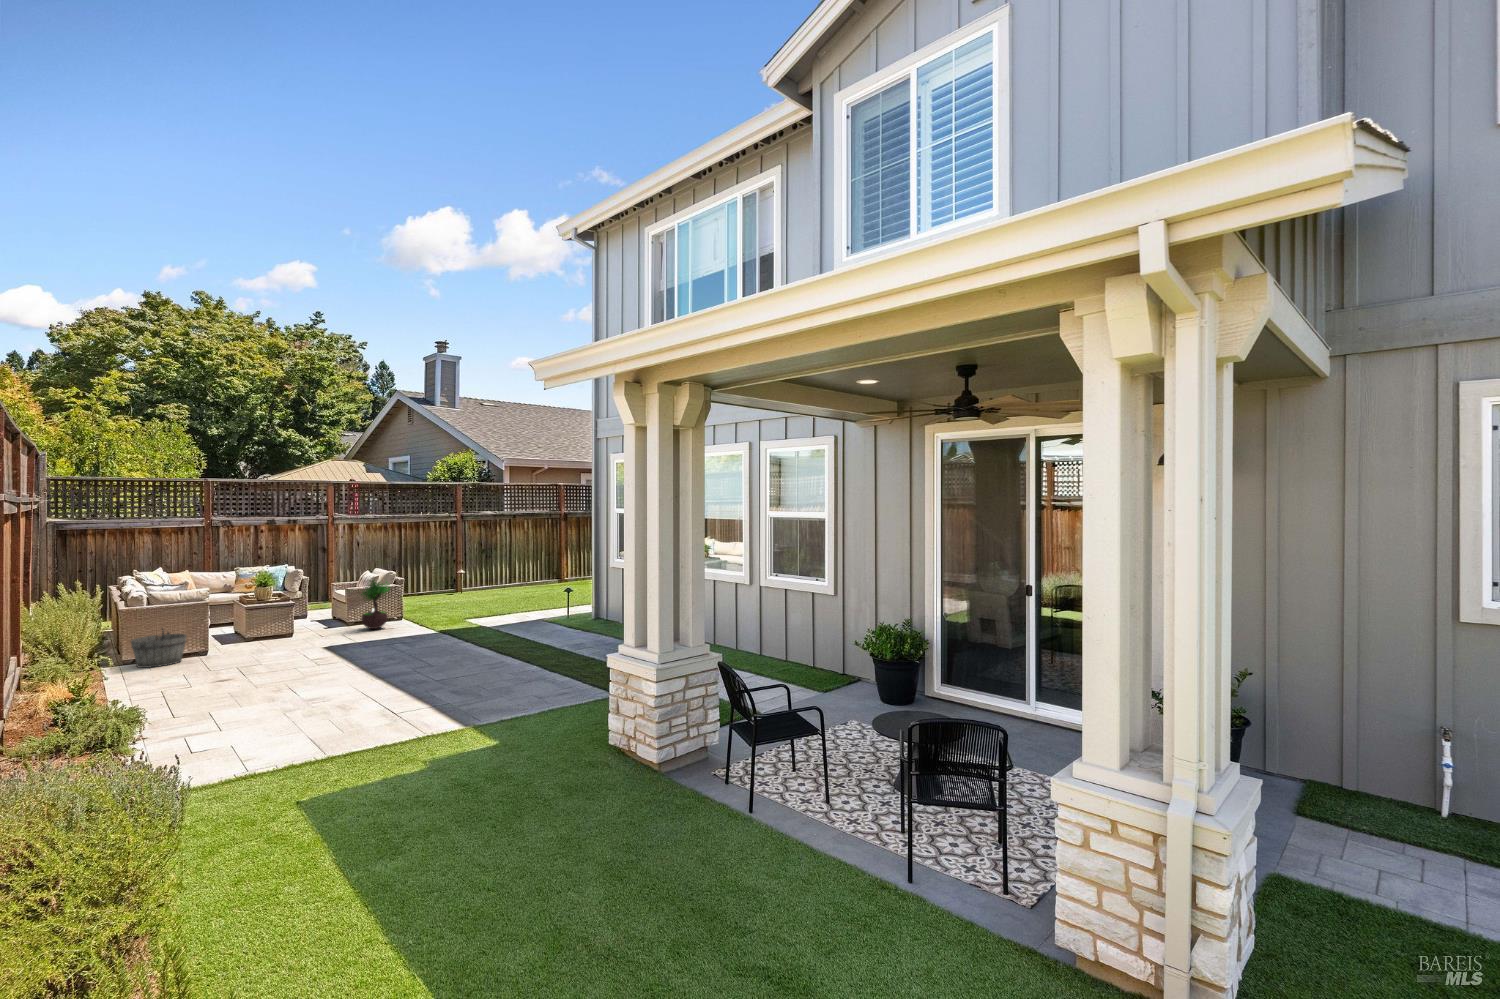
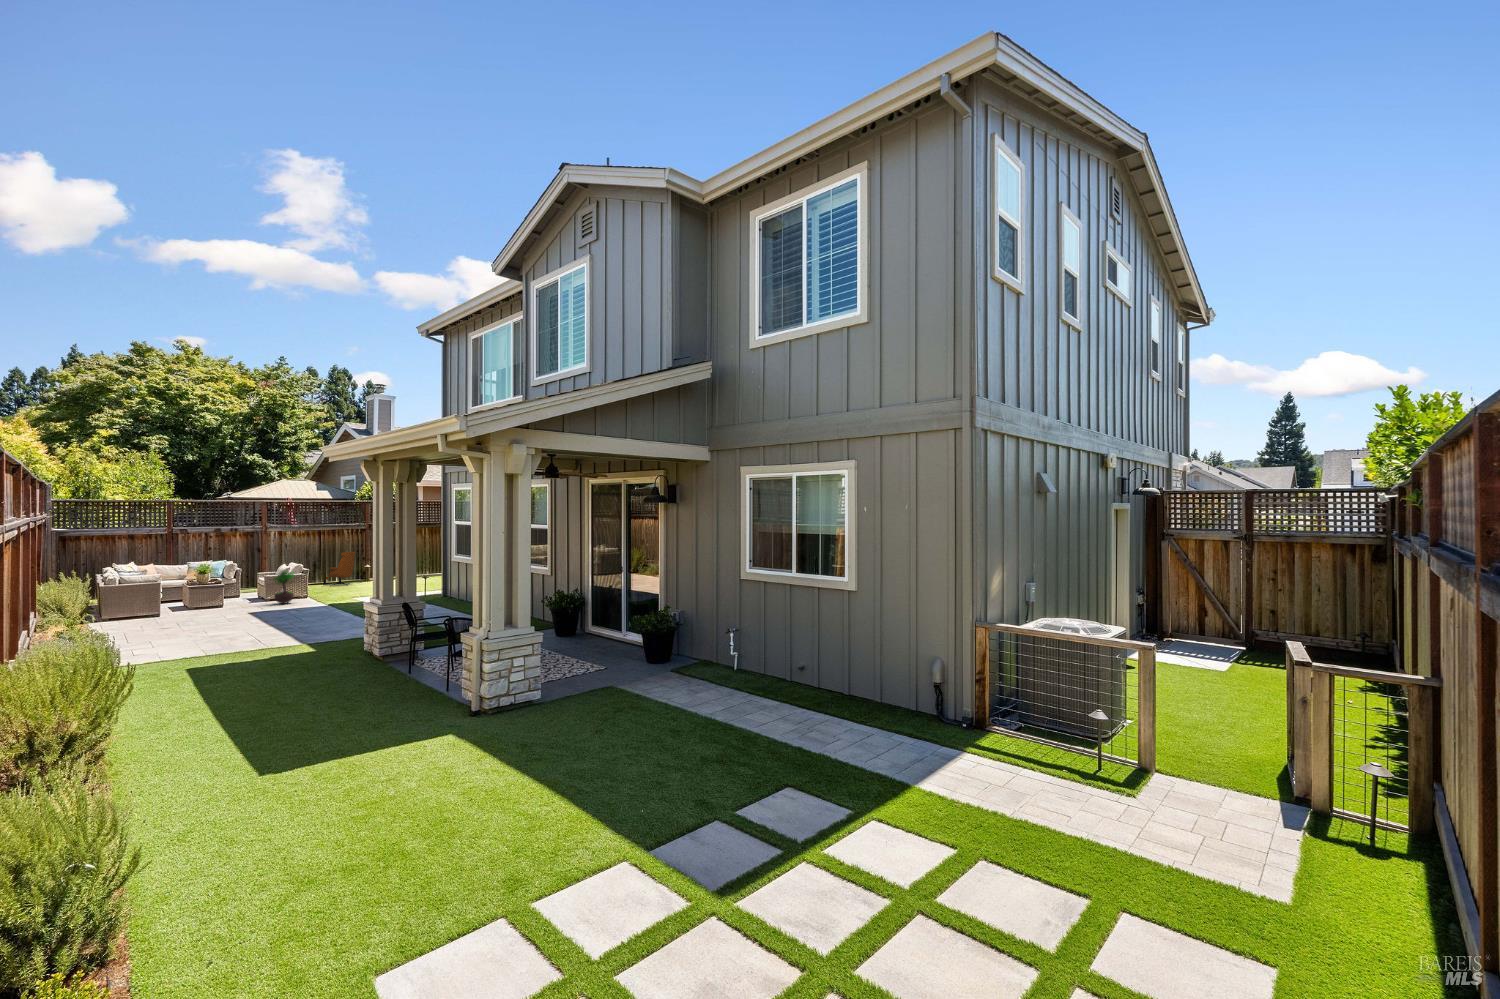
lounge chair: none [394,551,446,598] -> present [323,552,355,586]
wooden bucket: present [131,629,187,668] -> none [108,598,146,623]

